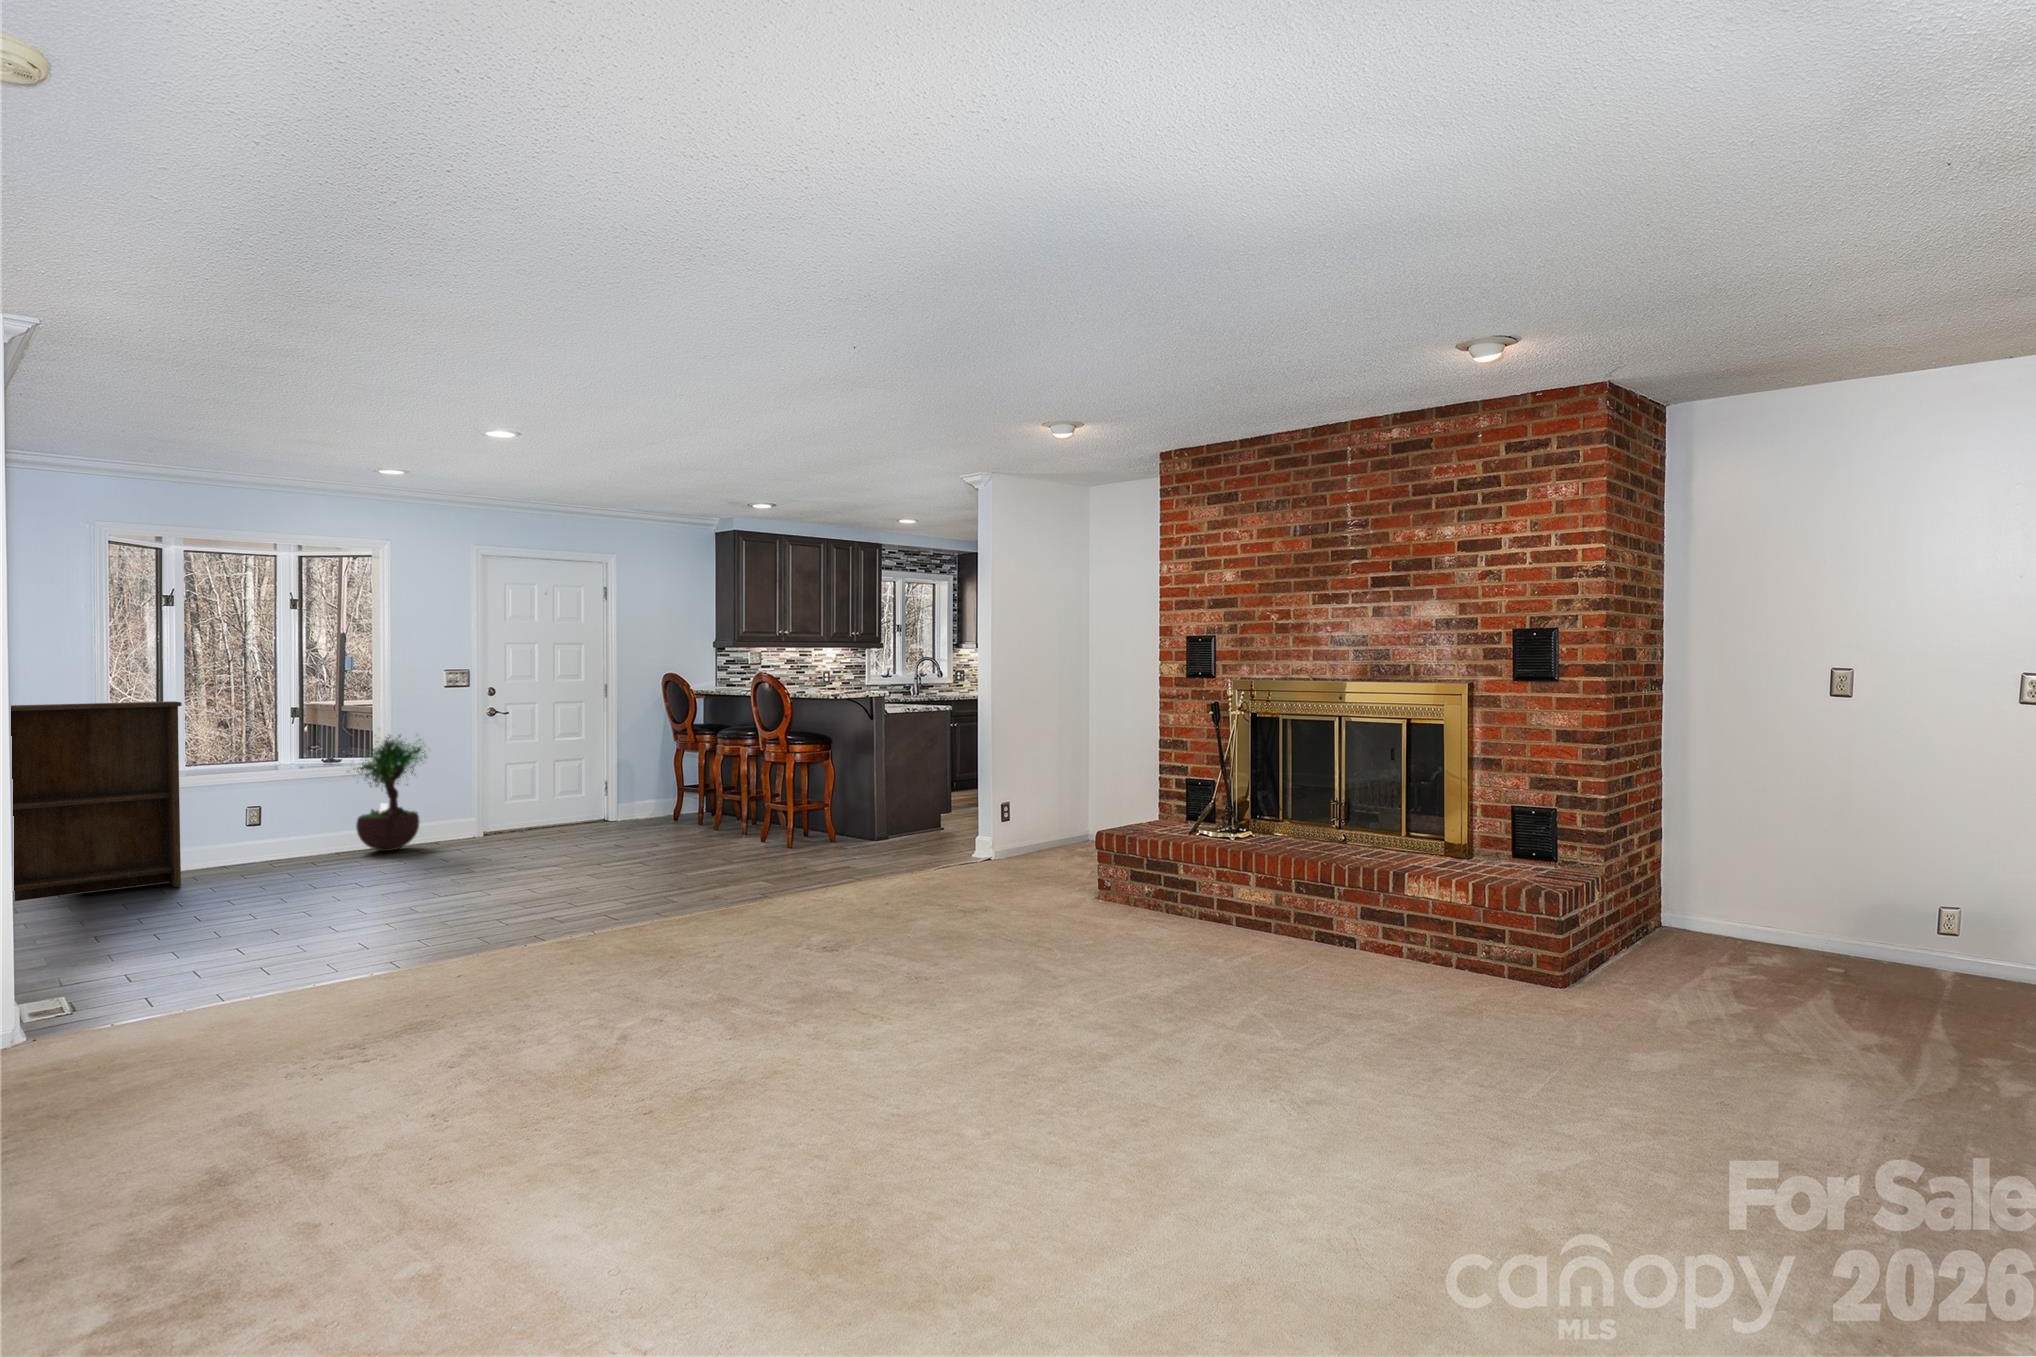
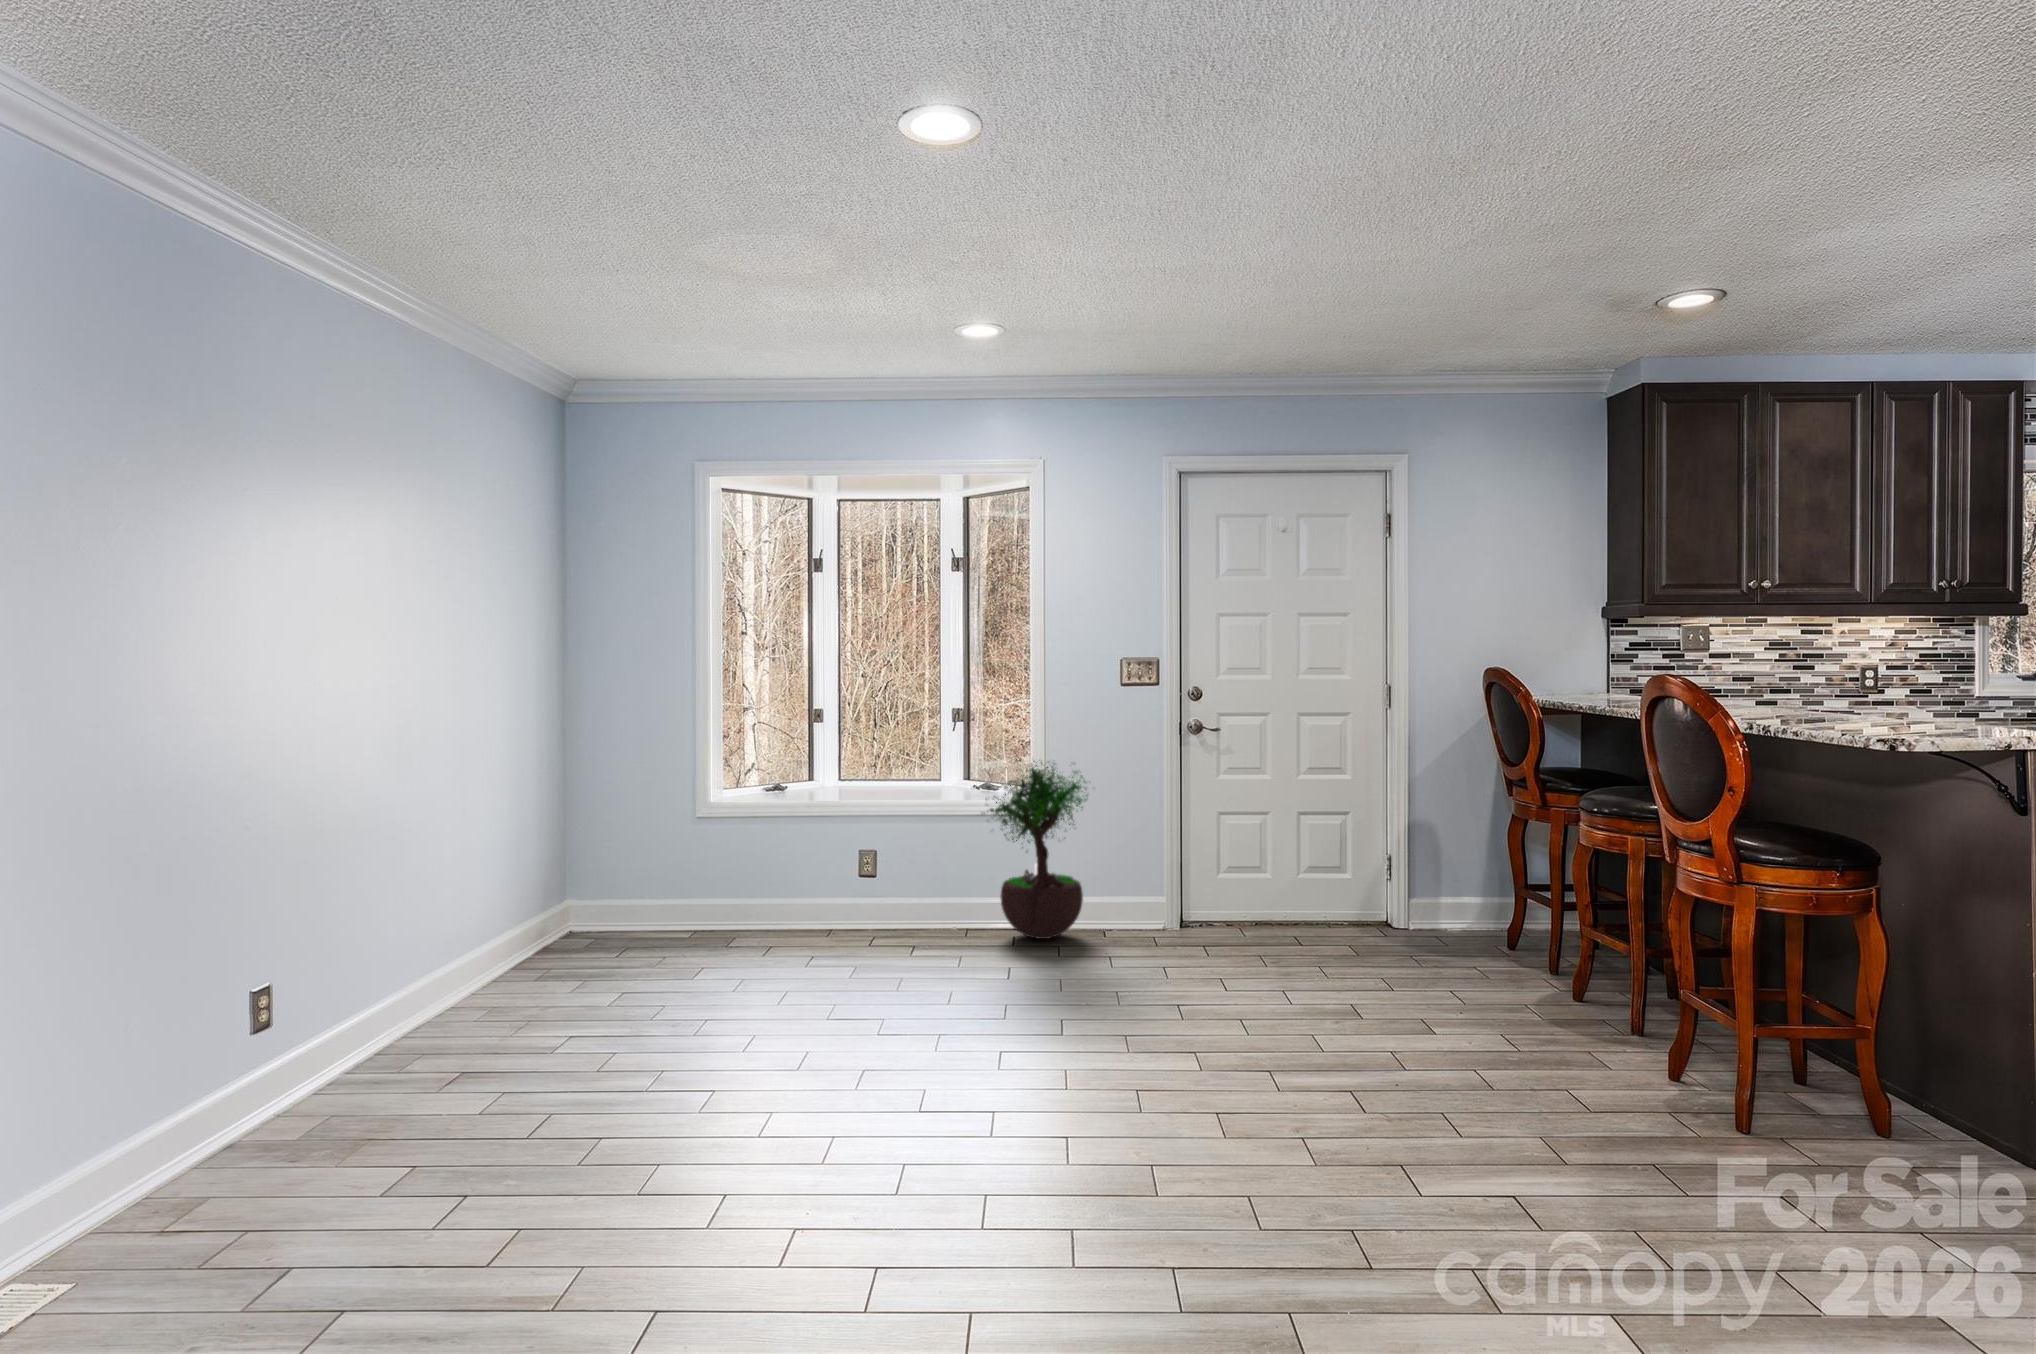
bookshelf: present [11,701,182,901] -> none [565,701,781,961]

